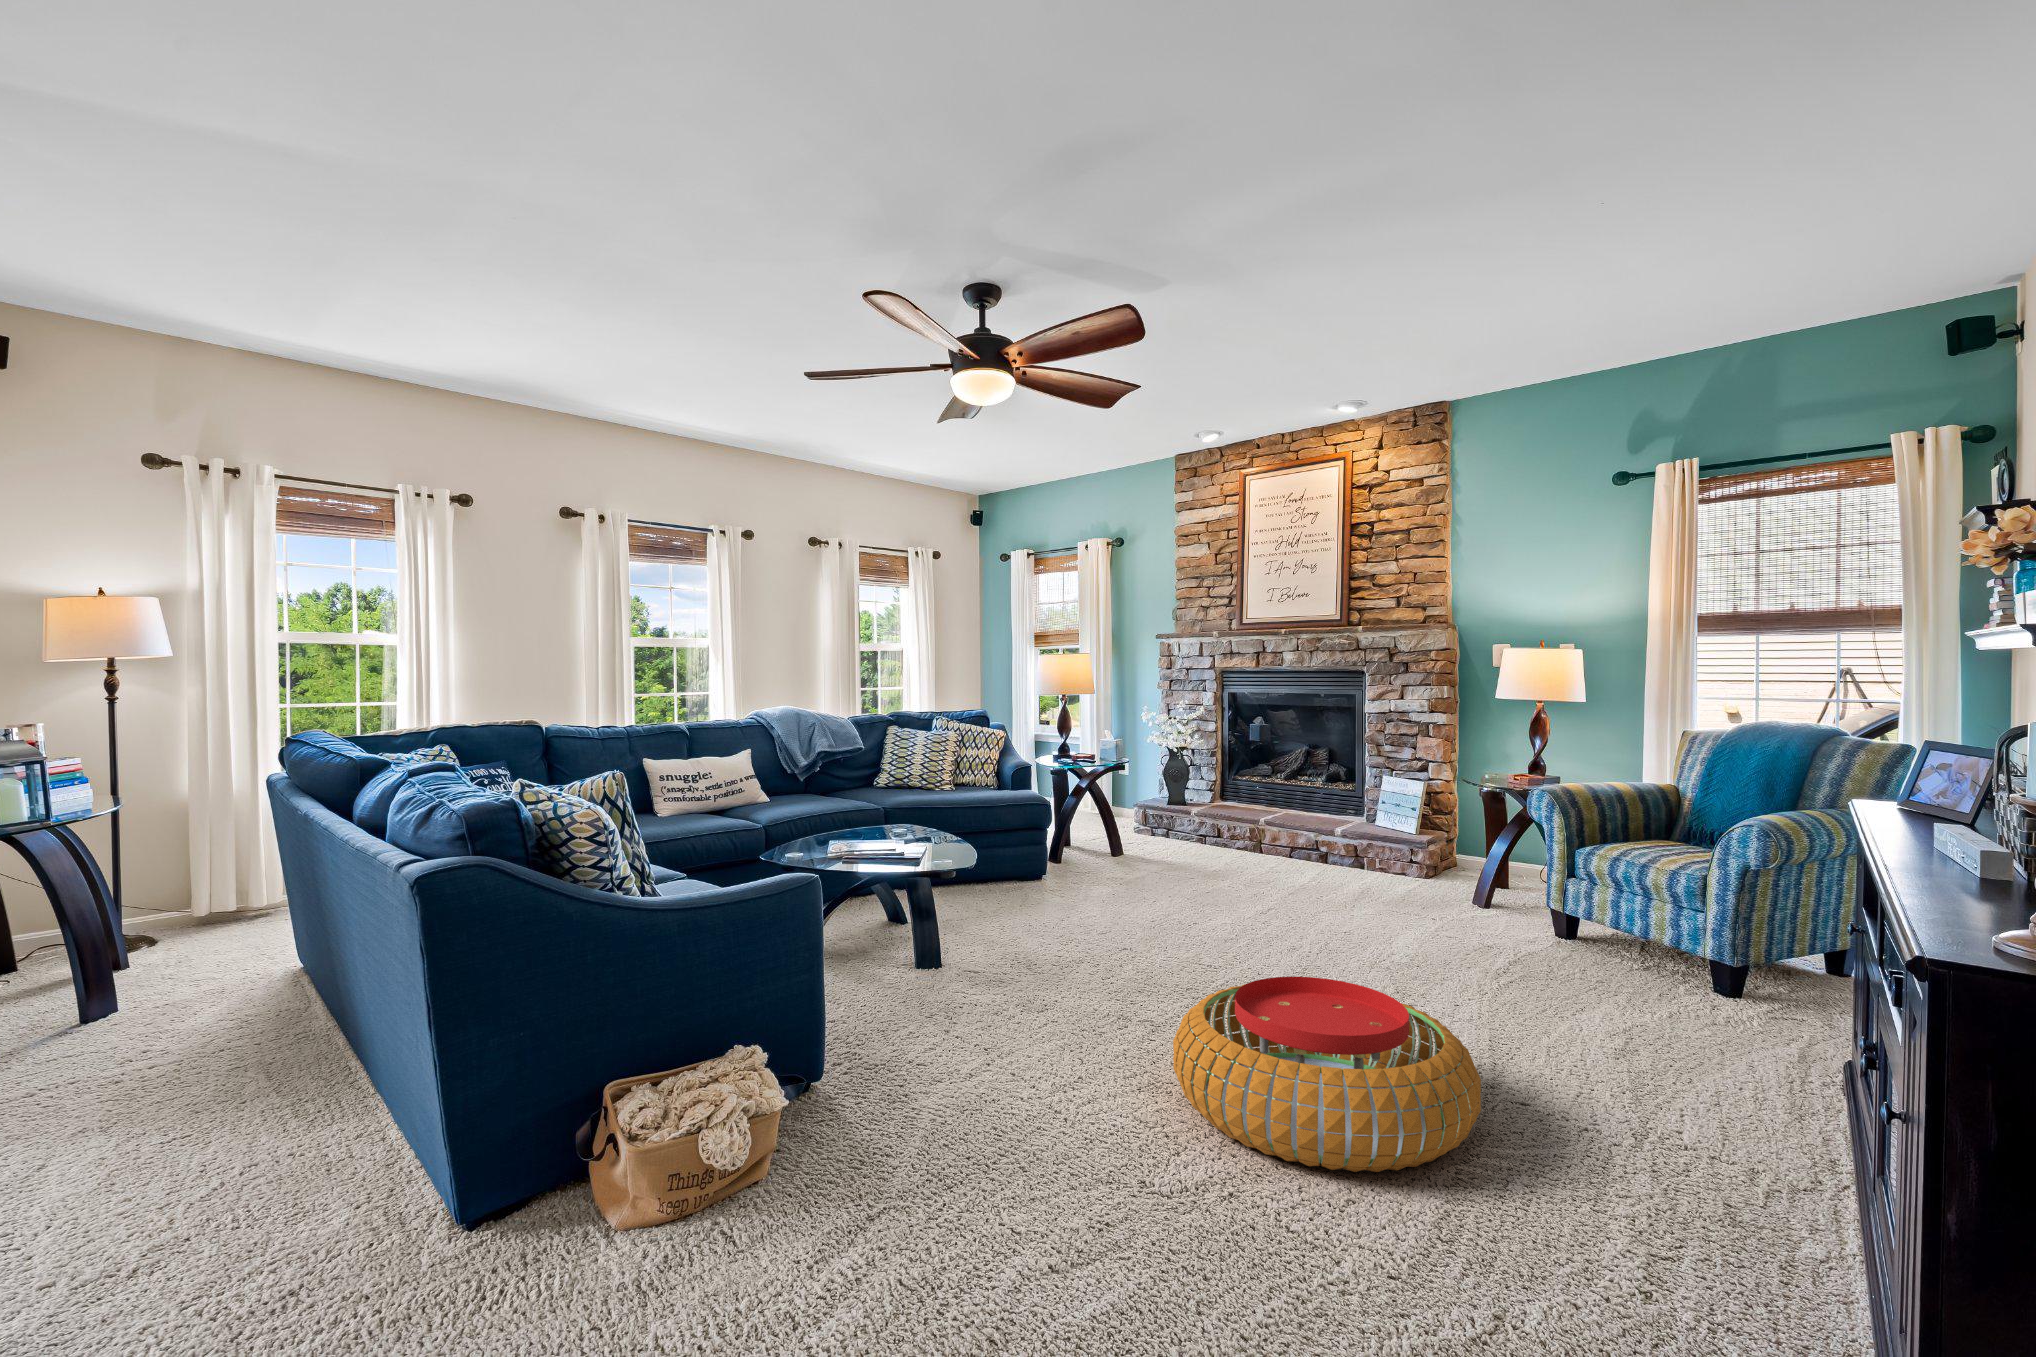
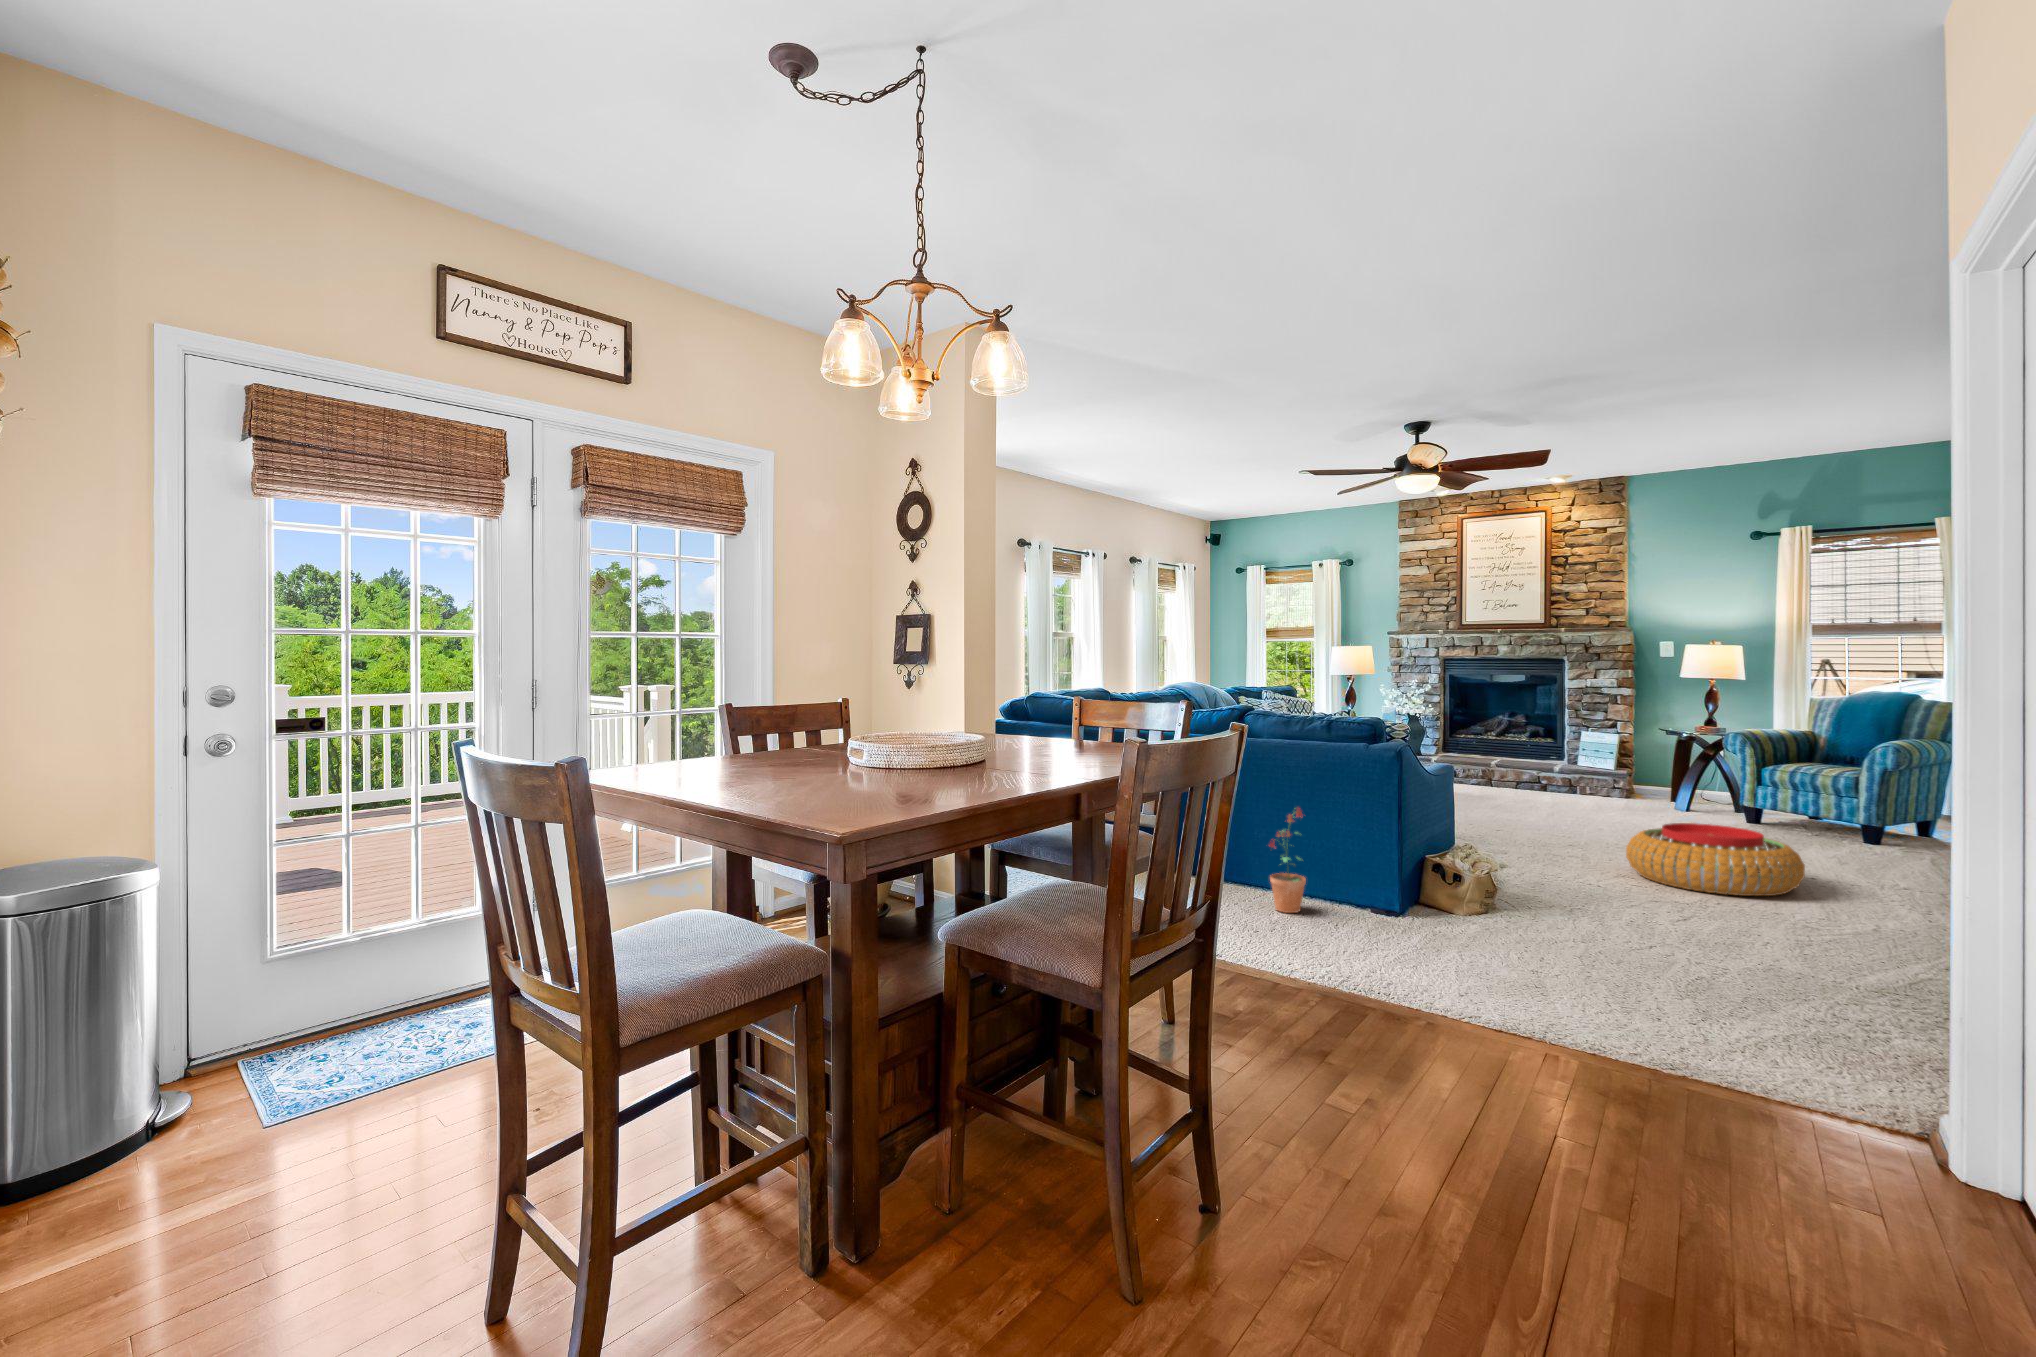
potted plant: none [169,965,315,1217] -> present [1269,808,1306,913]

